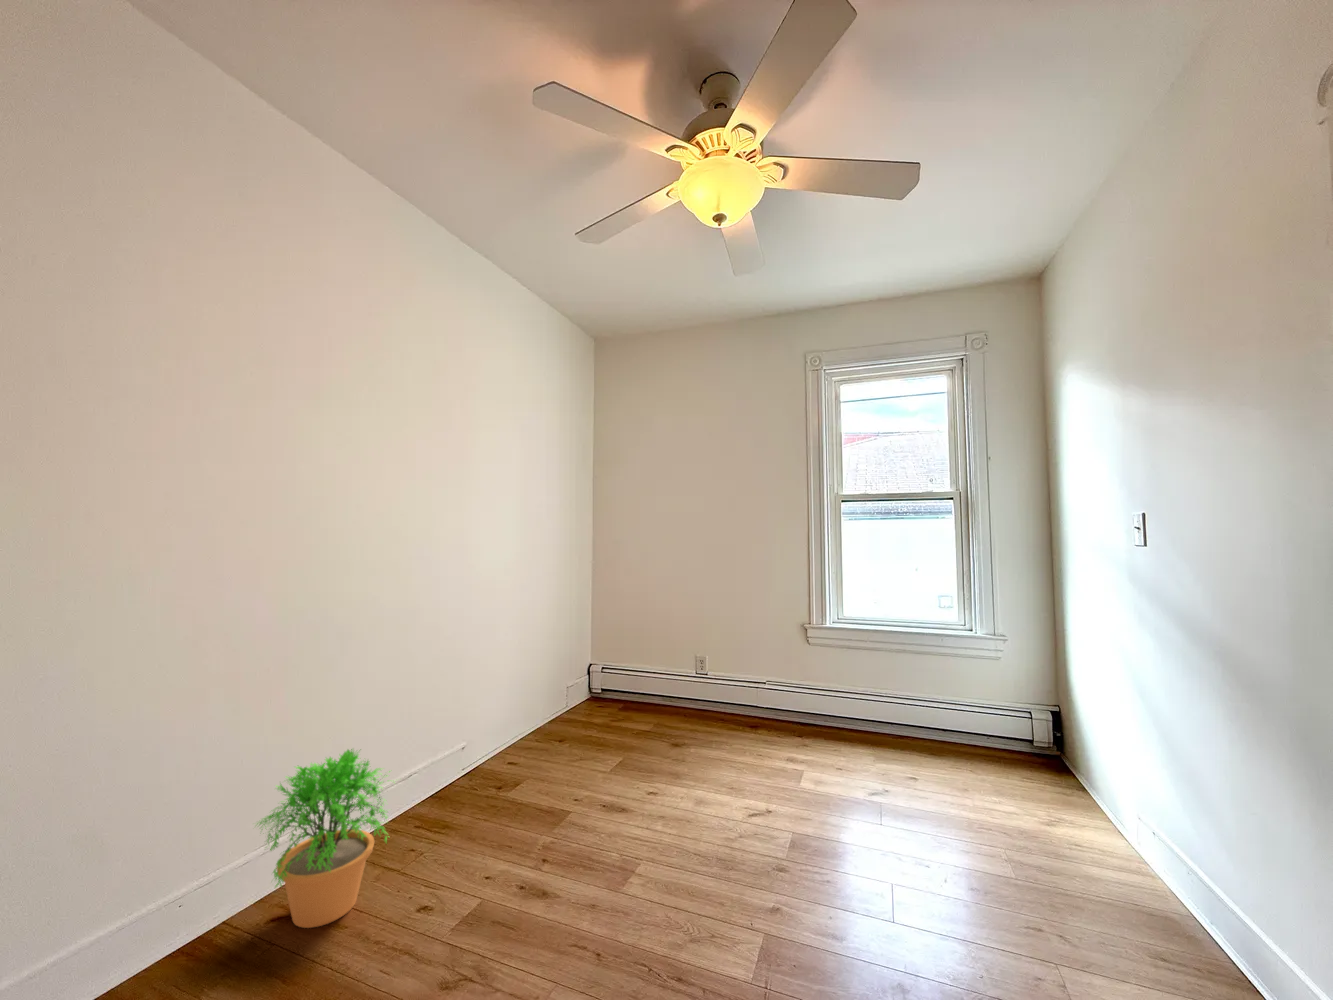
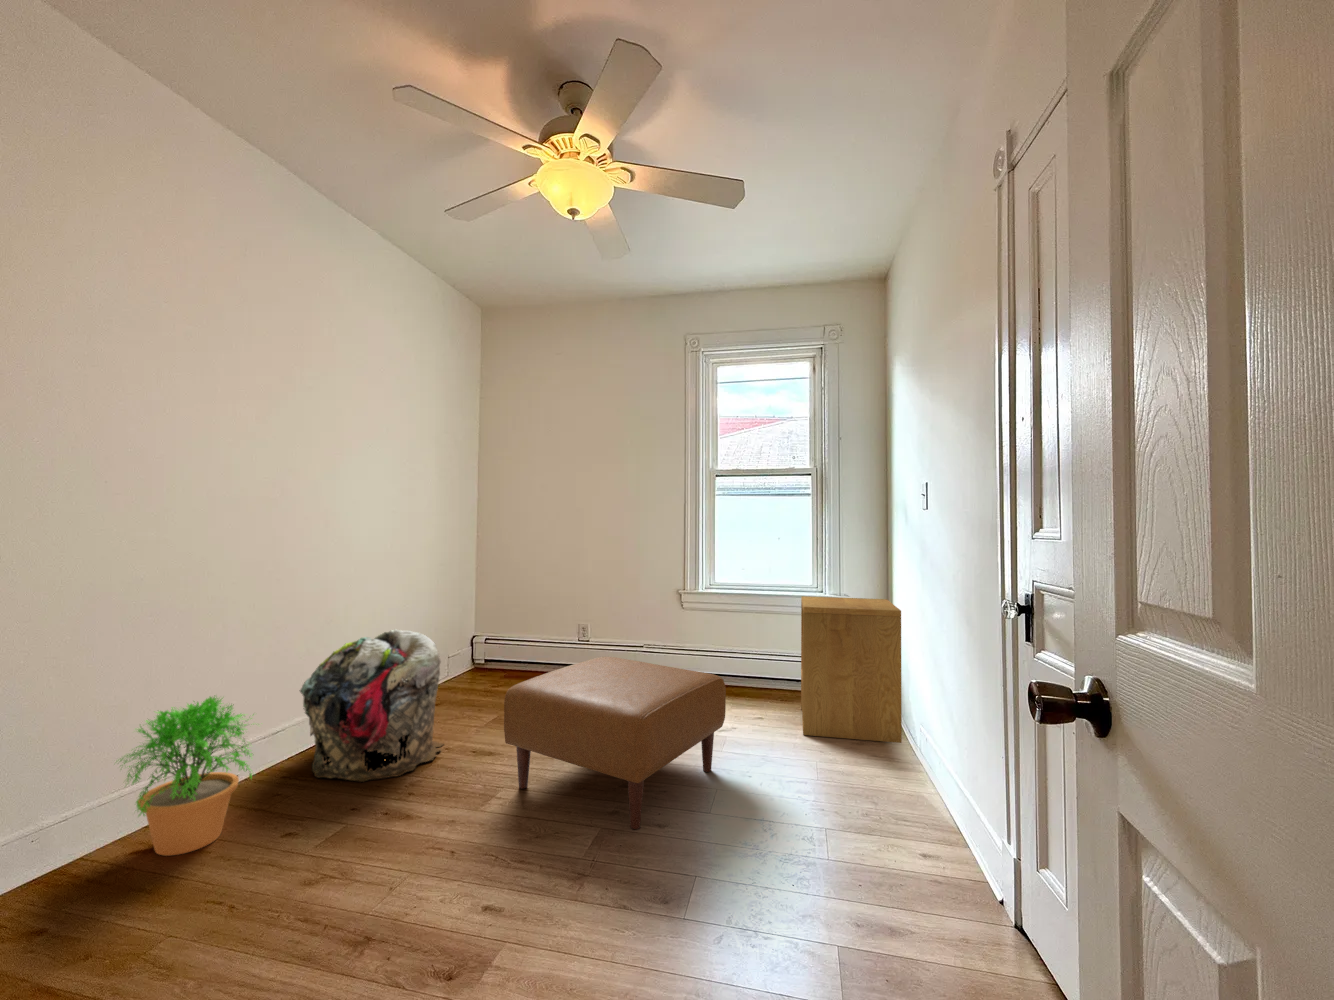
side table: none [955,639,1107,828] -> present [801,596,902,743]
laundry basket: none [433,669,574,840] -> present [300,629,443,782]
ottoman: none [643,706,893,941] -> present [504,657,726,829]

